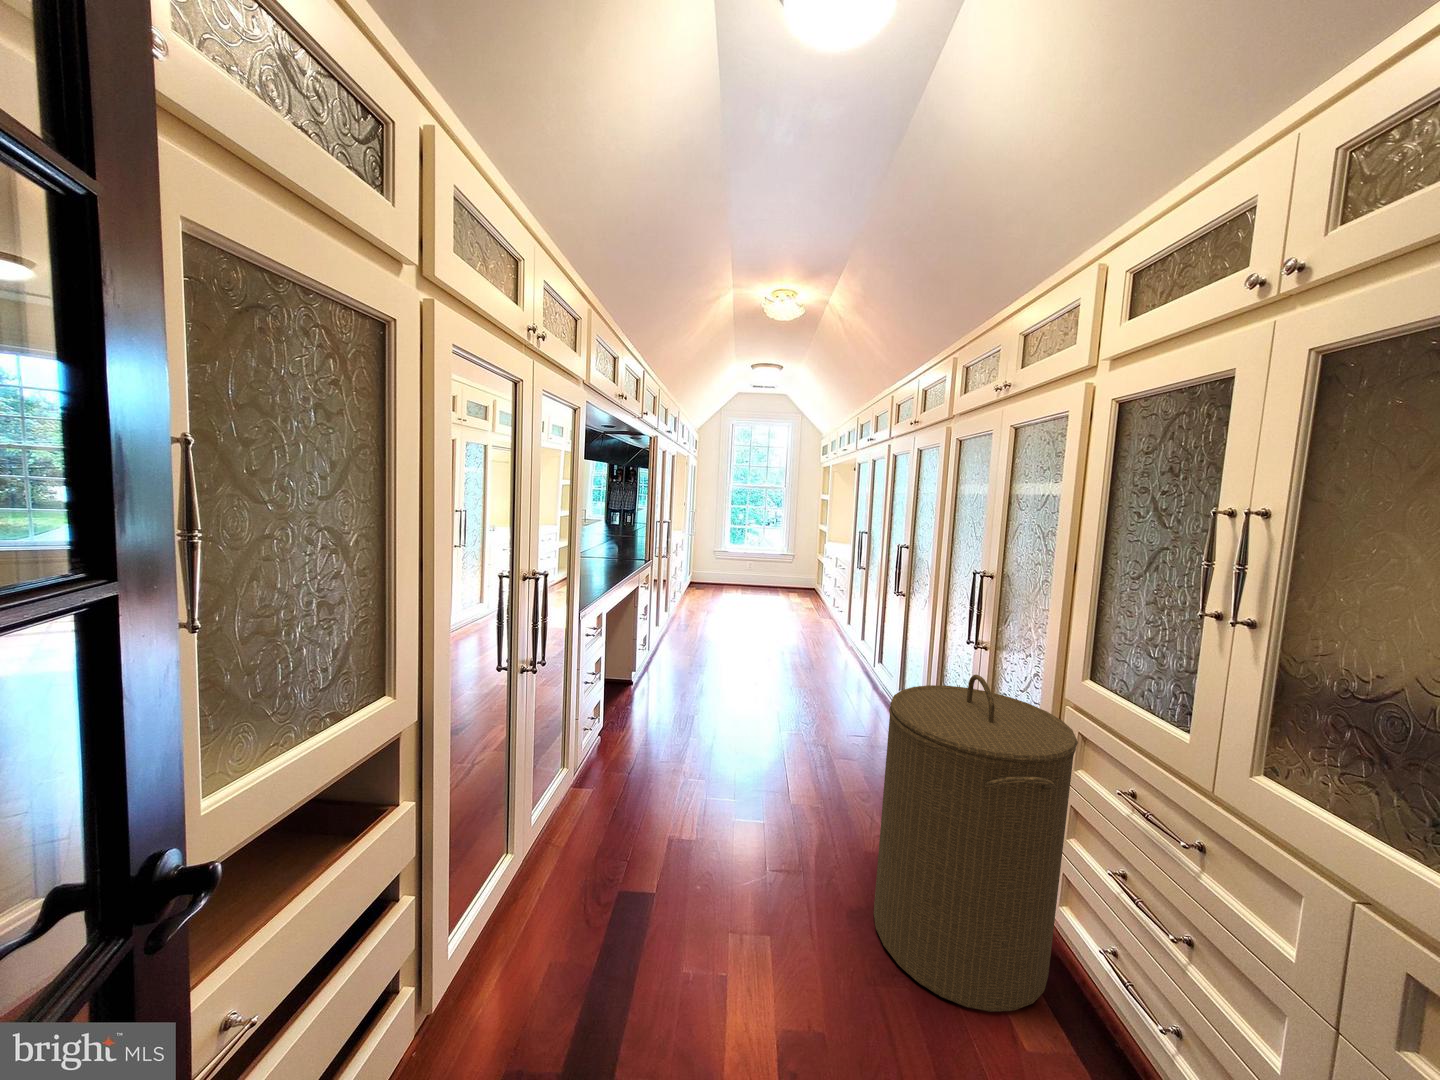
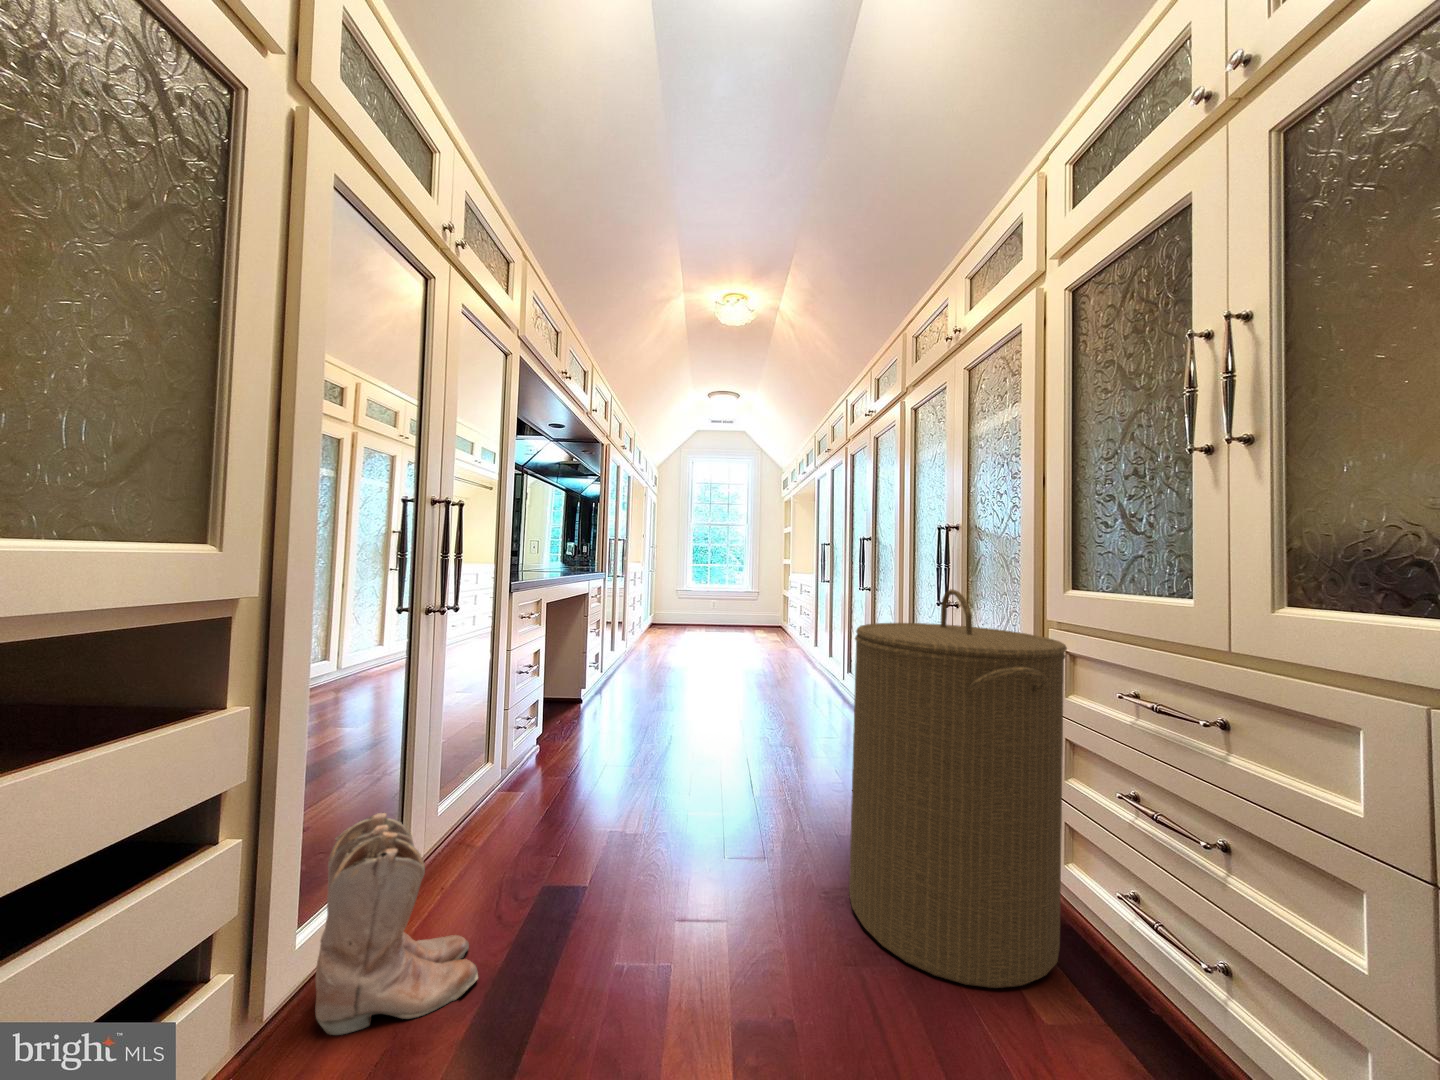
boots: none [468,857,585,1024] -> present [315,813,478,1035]

